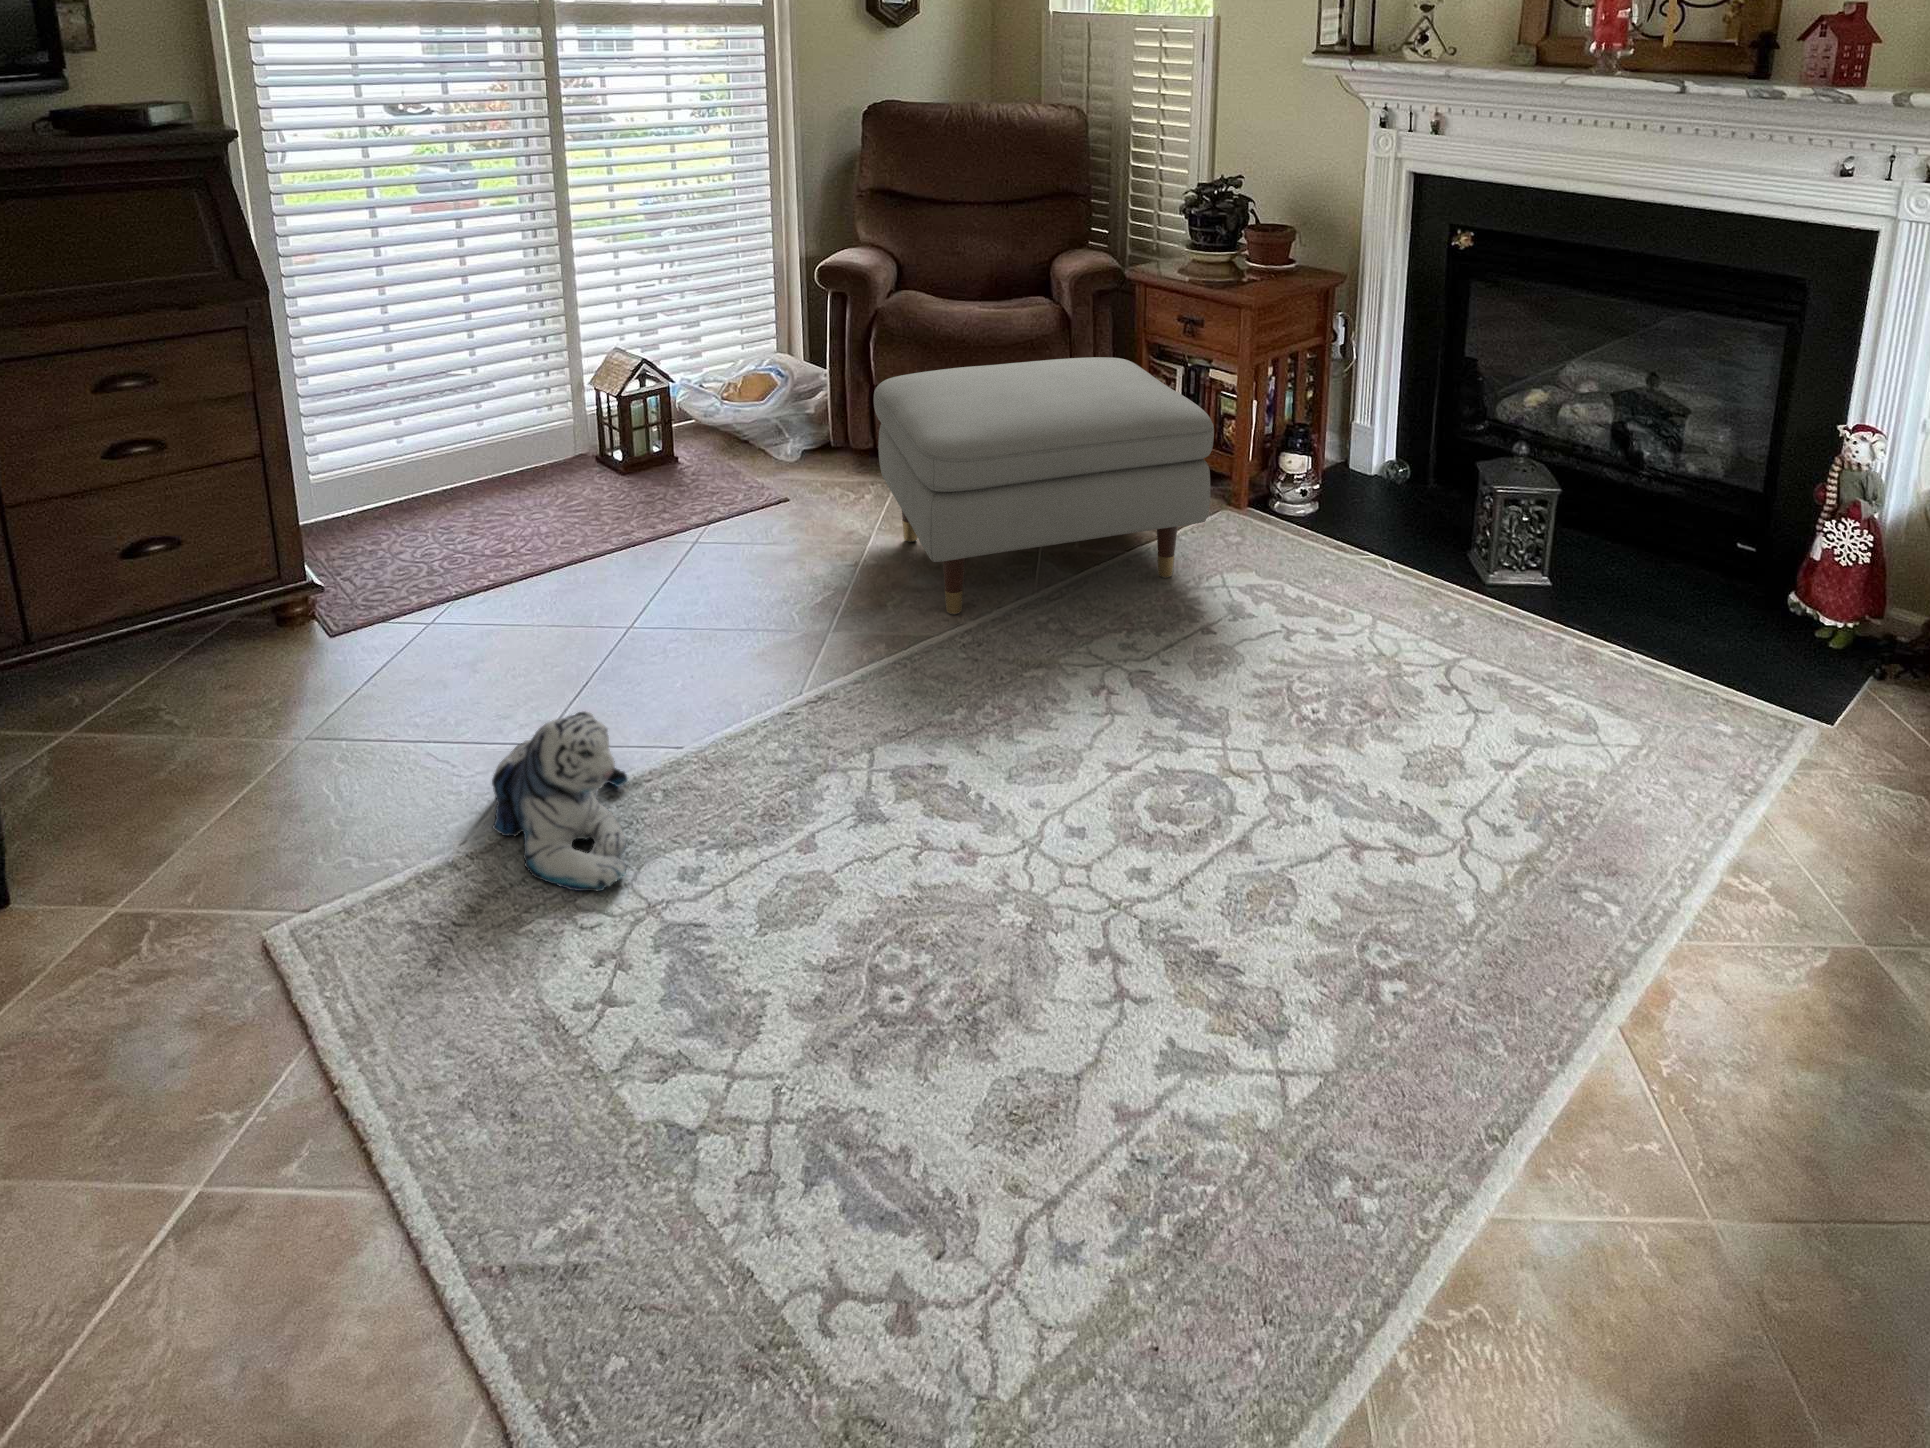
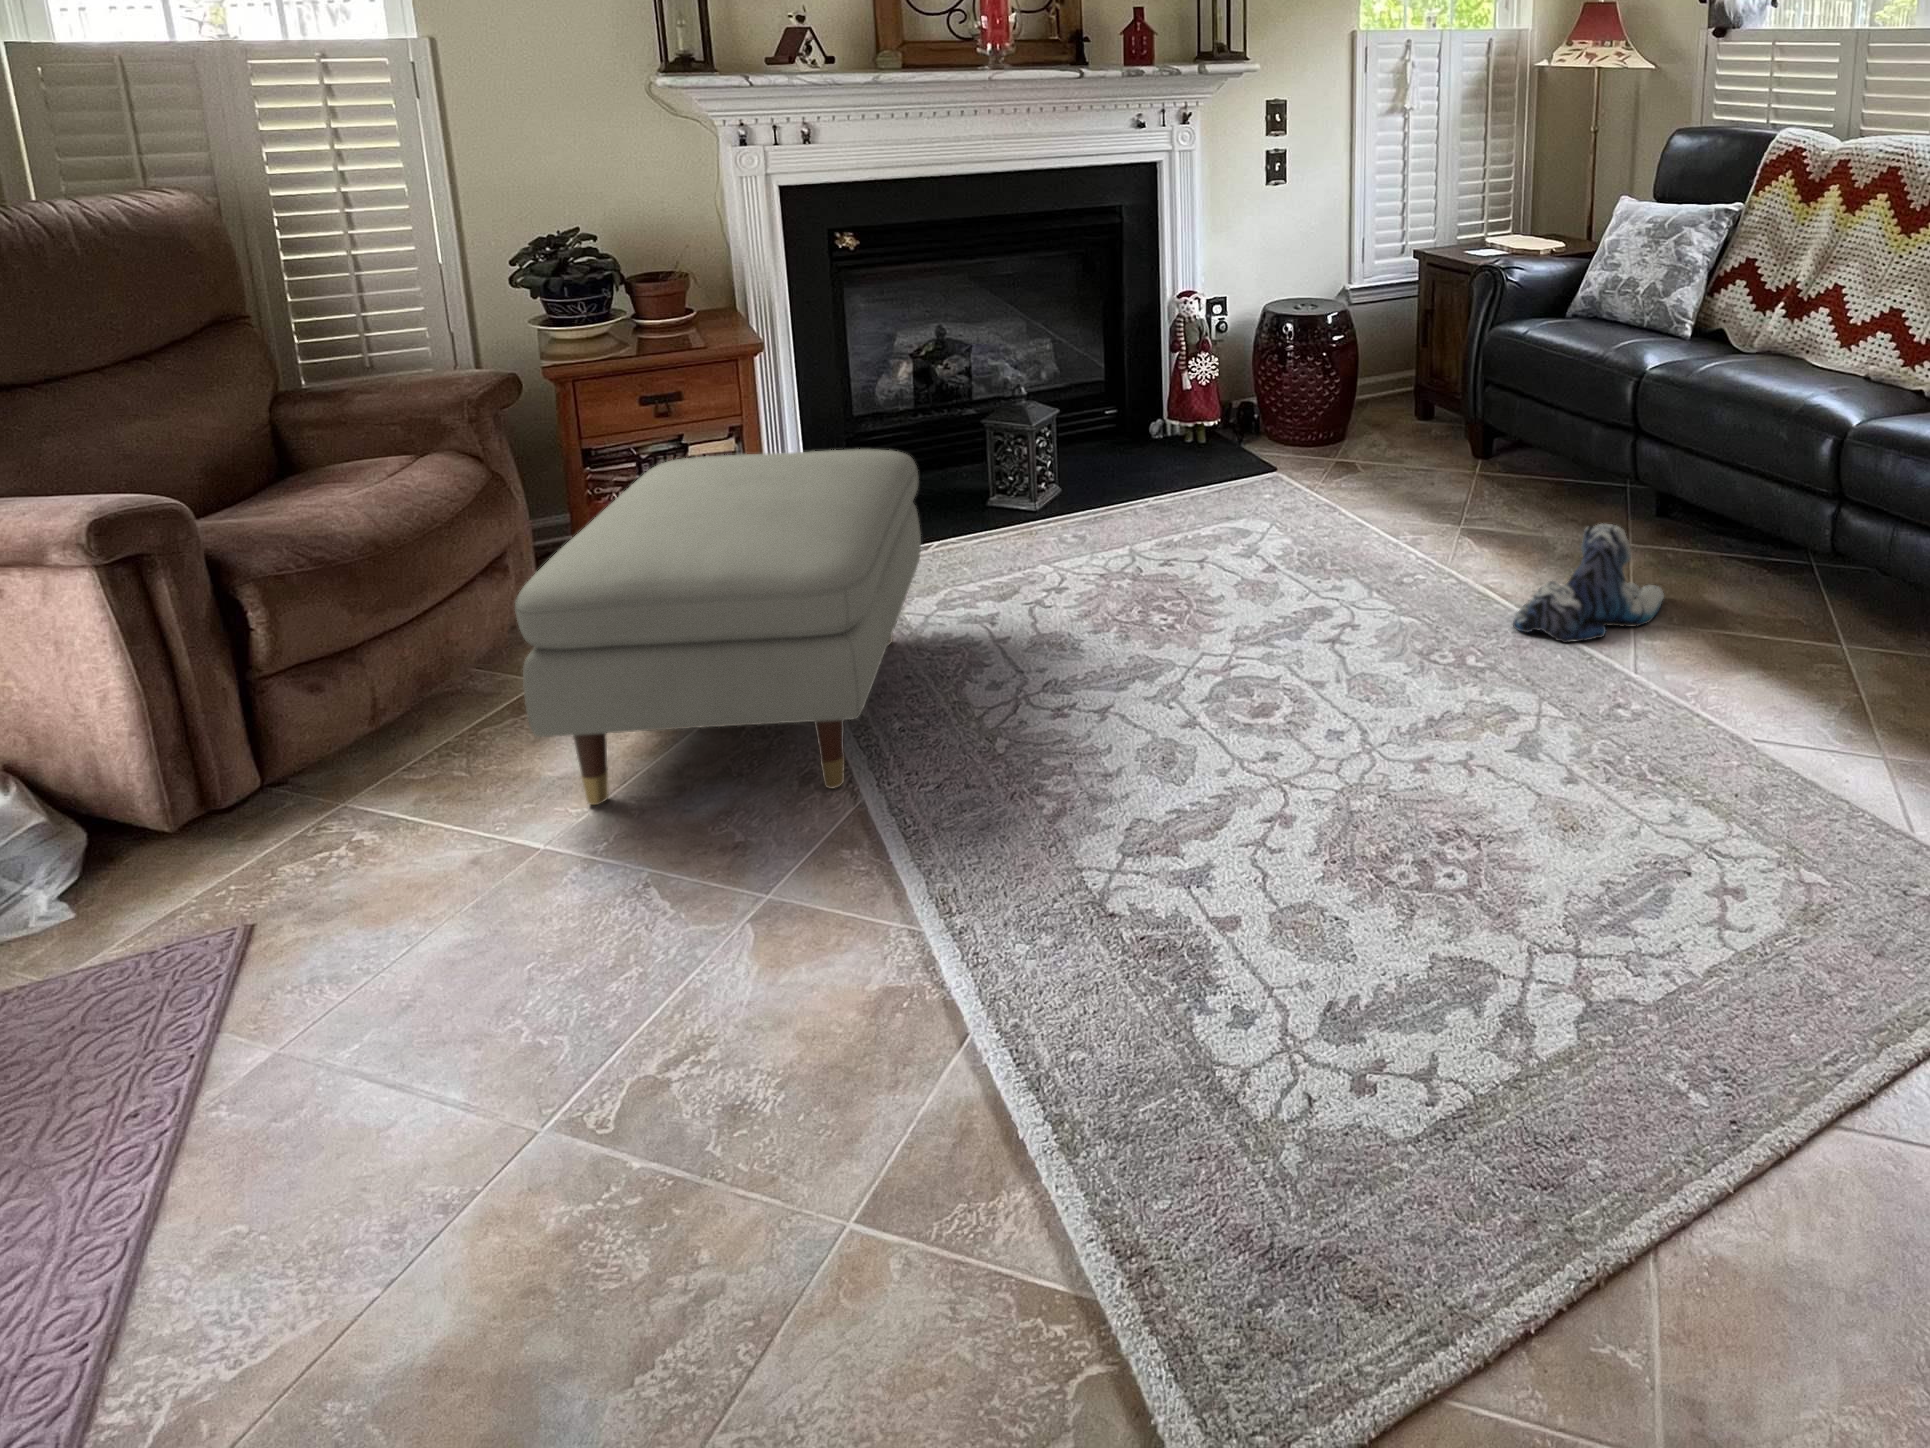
plush toy: present [492,711,628,891] -> present [1513,523,1664,643]

